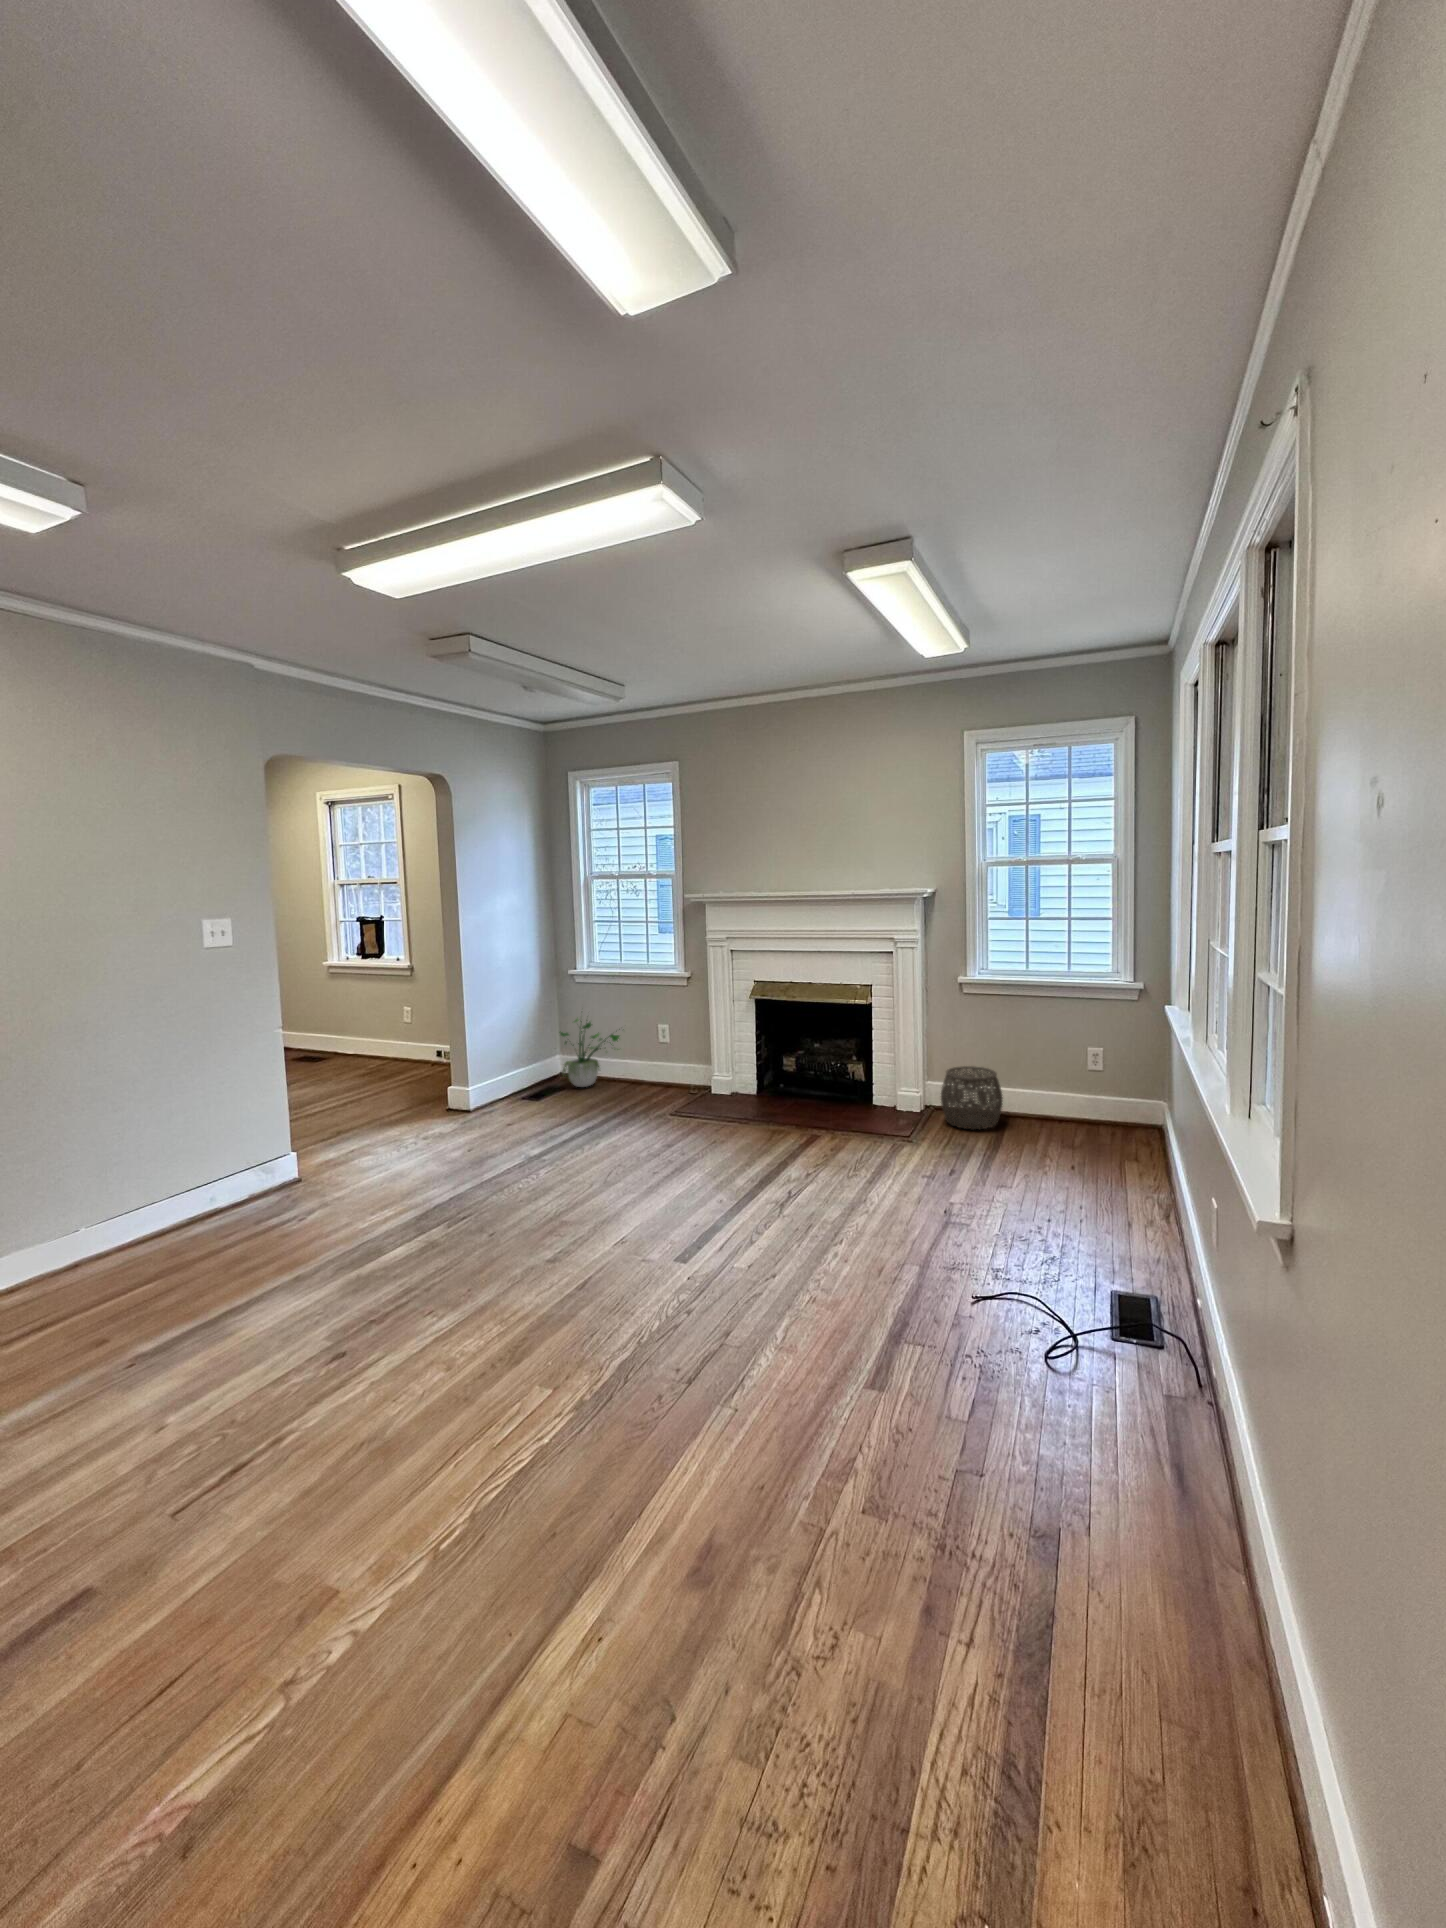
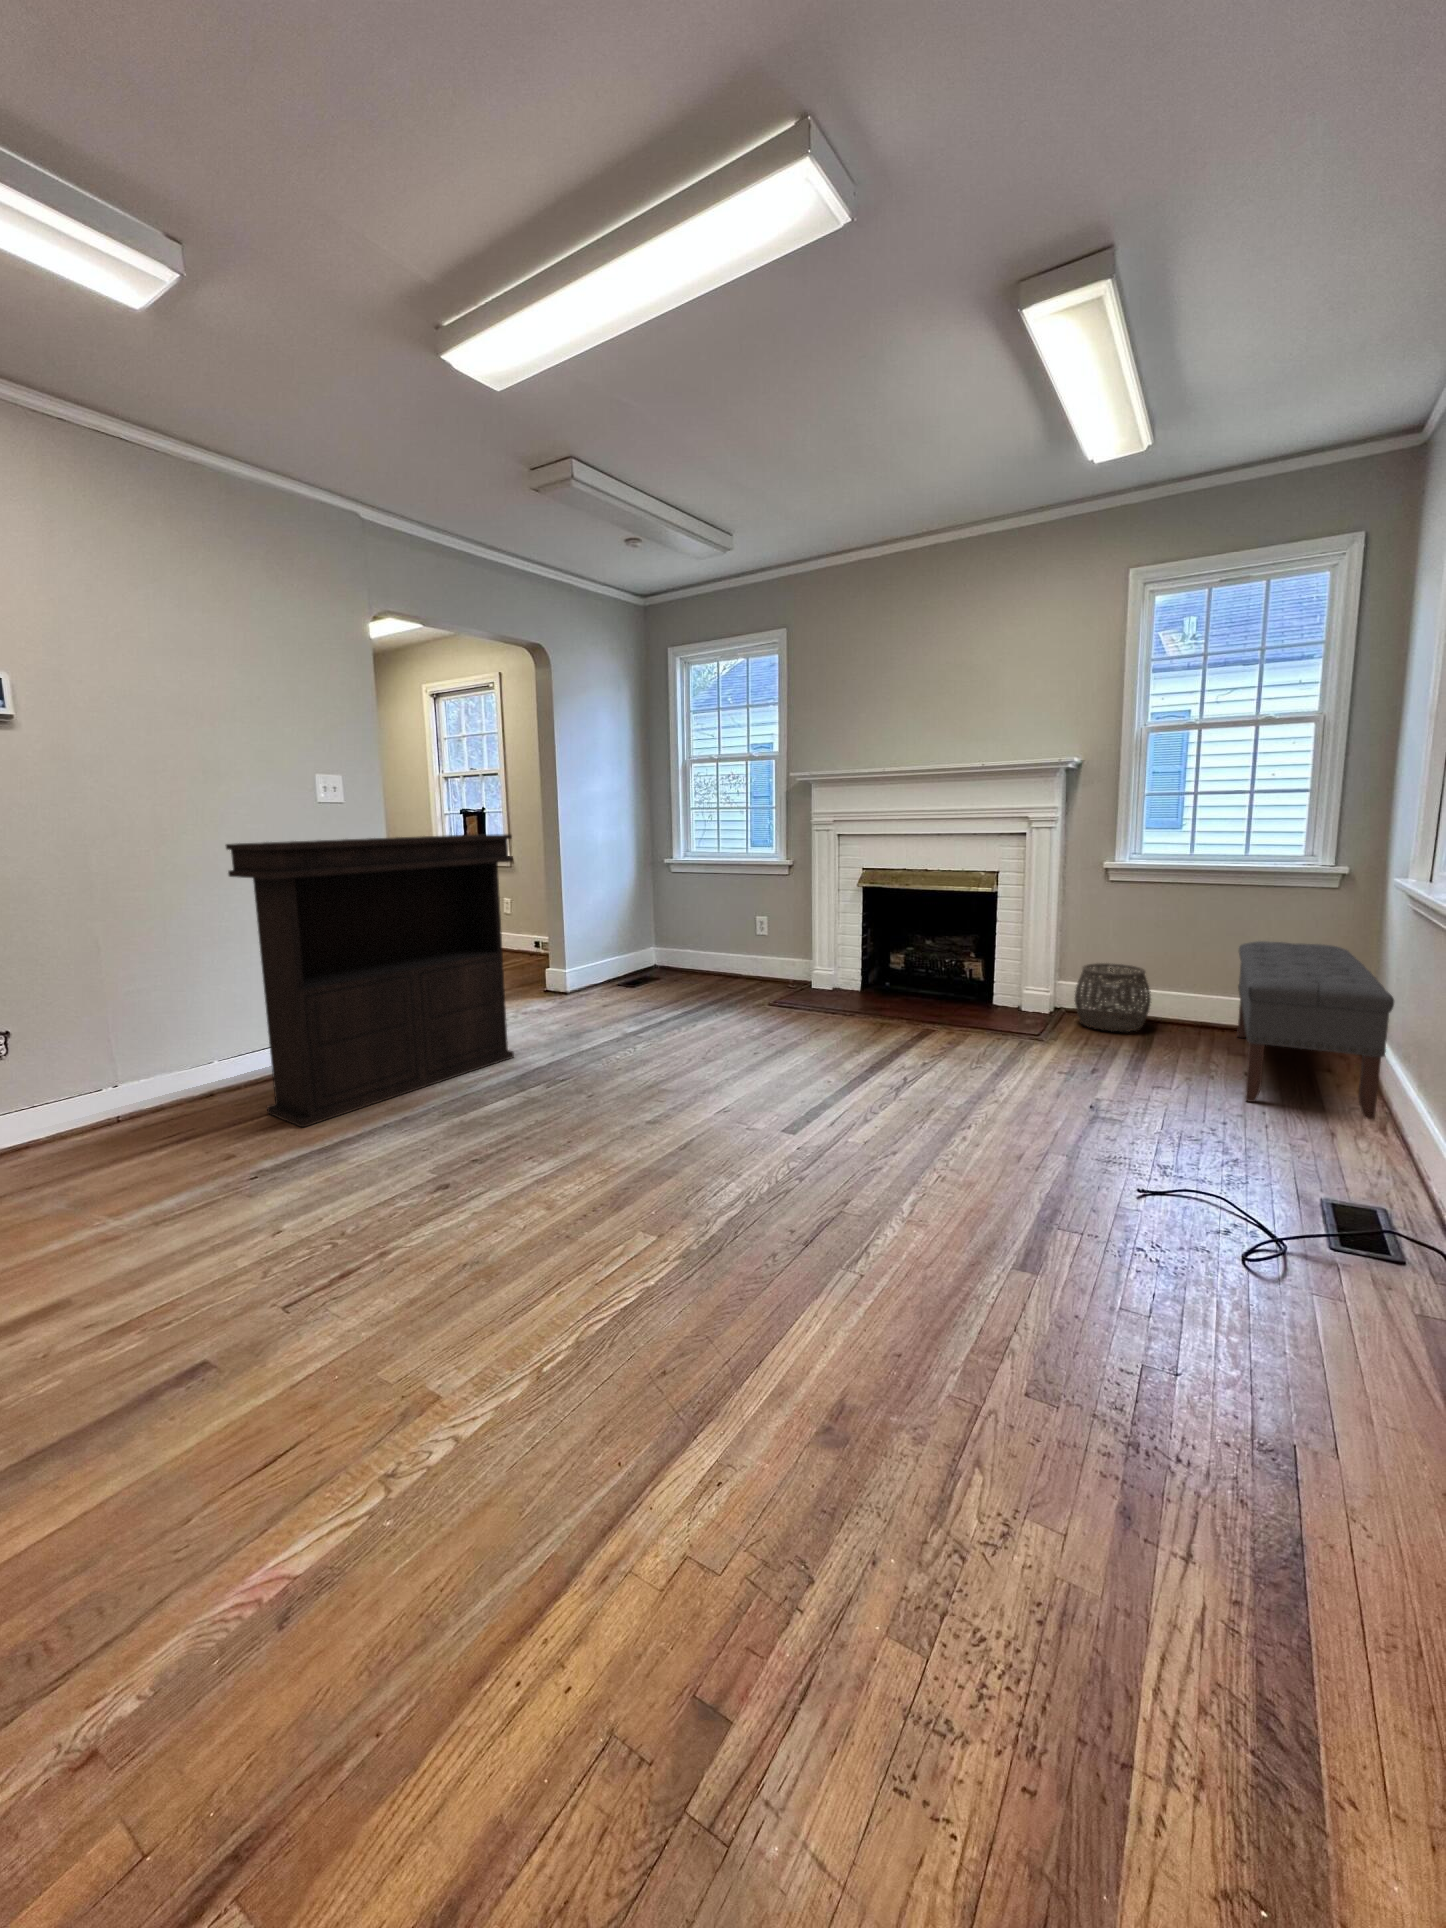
console table: none [100,972,412,1300] -> present [226,834,514,1128]
potted plant: present [560,1019,619,1087] -> none [655,892,725,978]
bench: none [1065,1047,1170,1208] -> present [1237,941,1394,1119]

